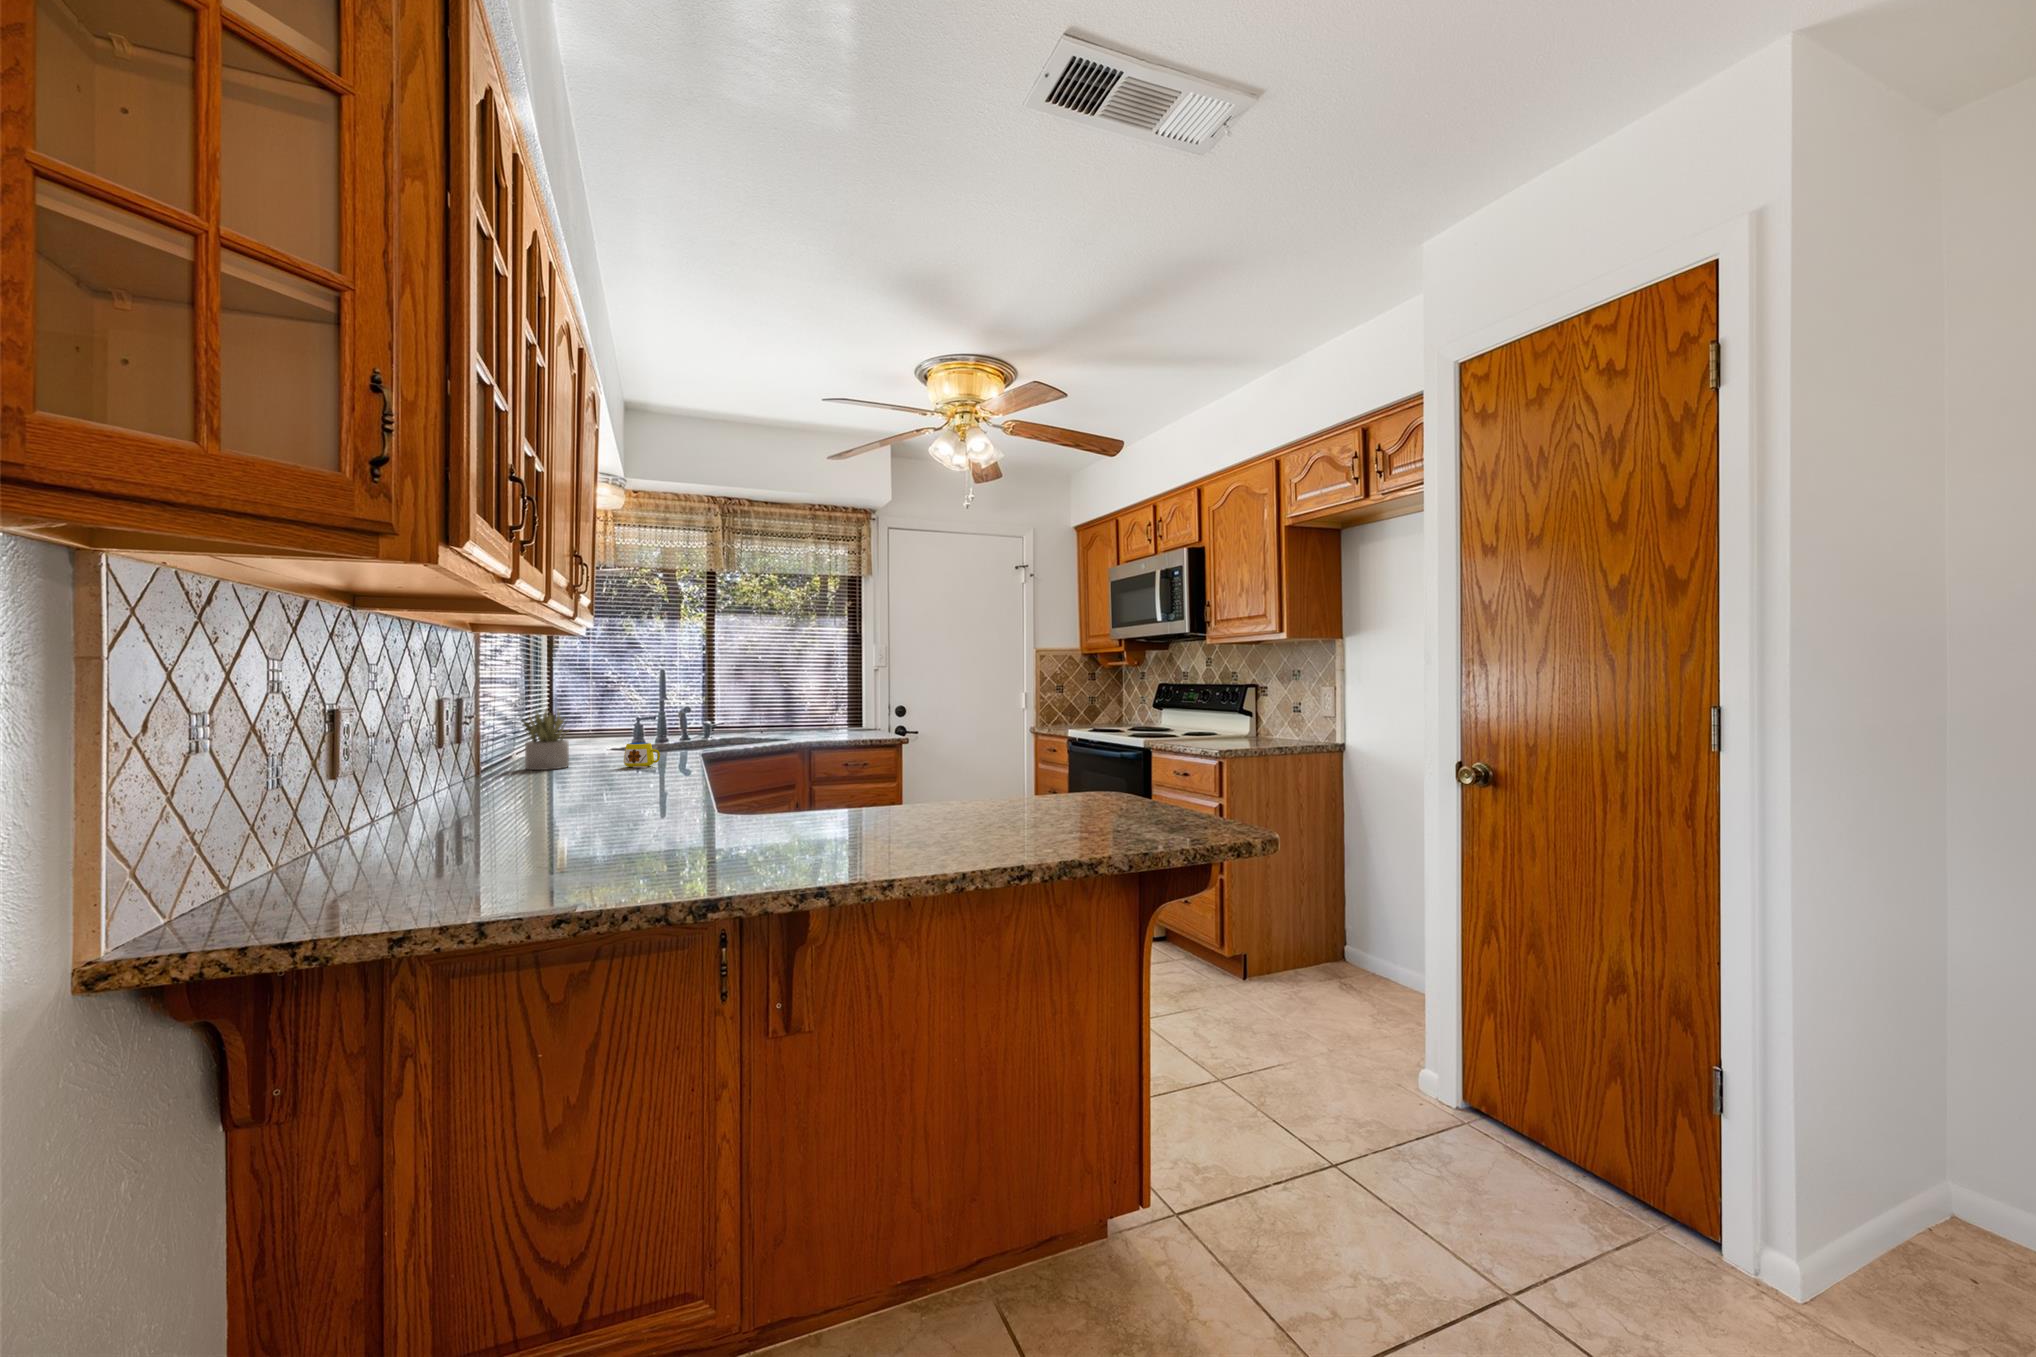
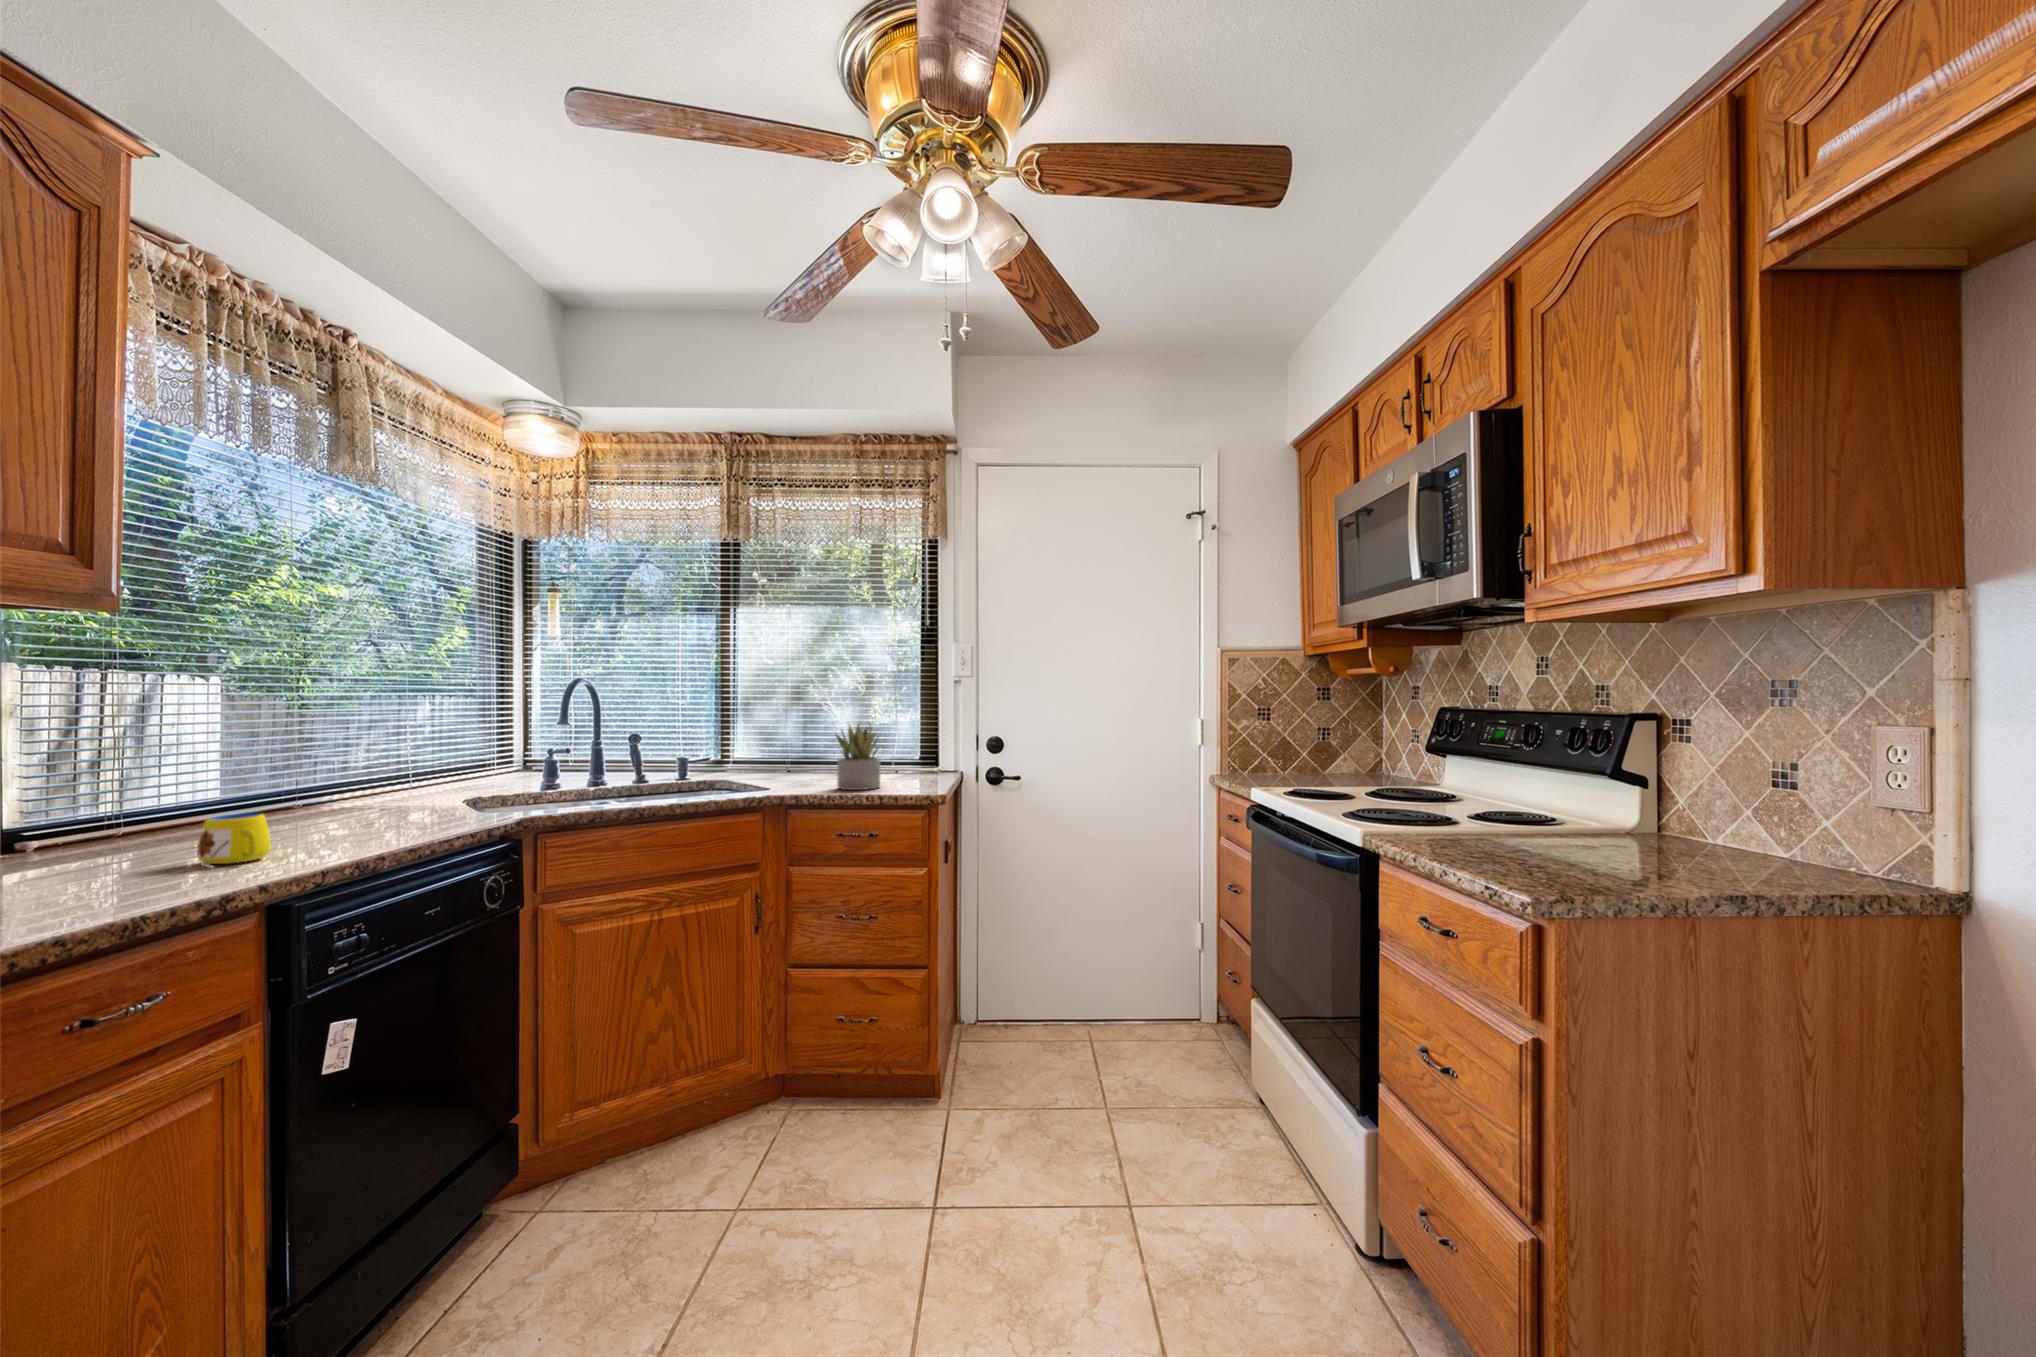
succulent plant: present [523,710,570,770] -> present [836,724,880,790]

